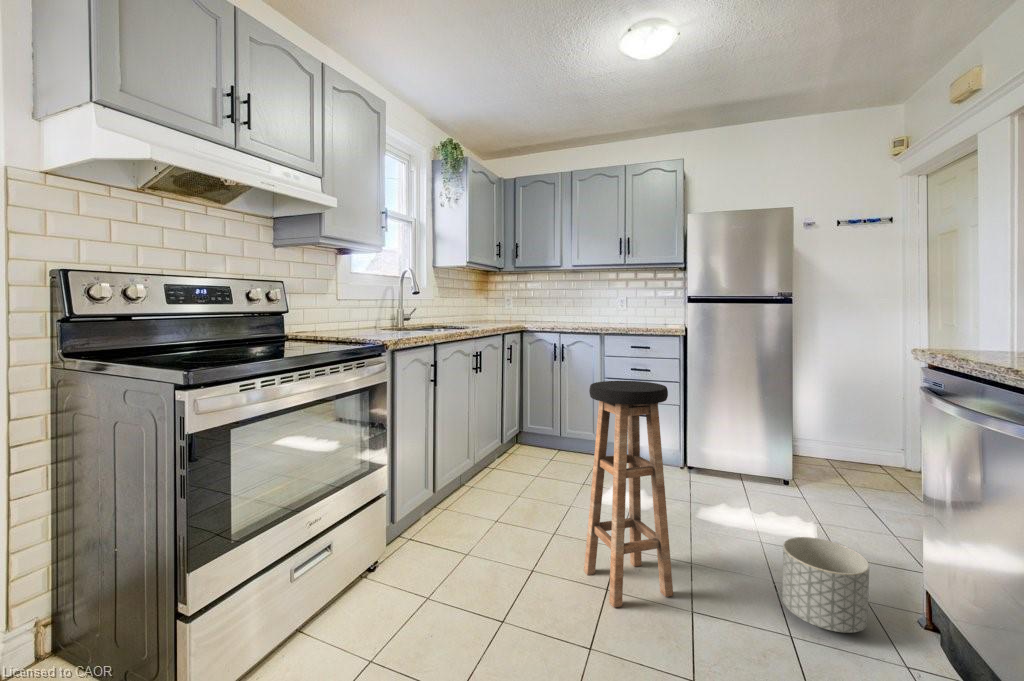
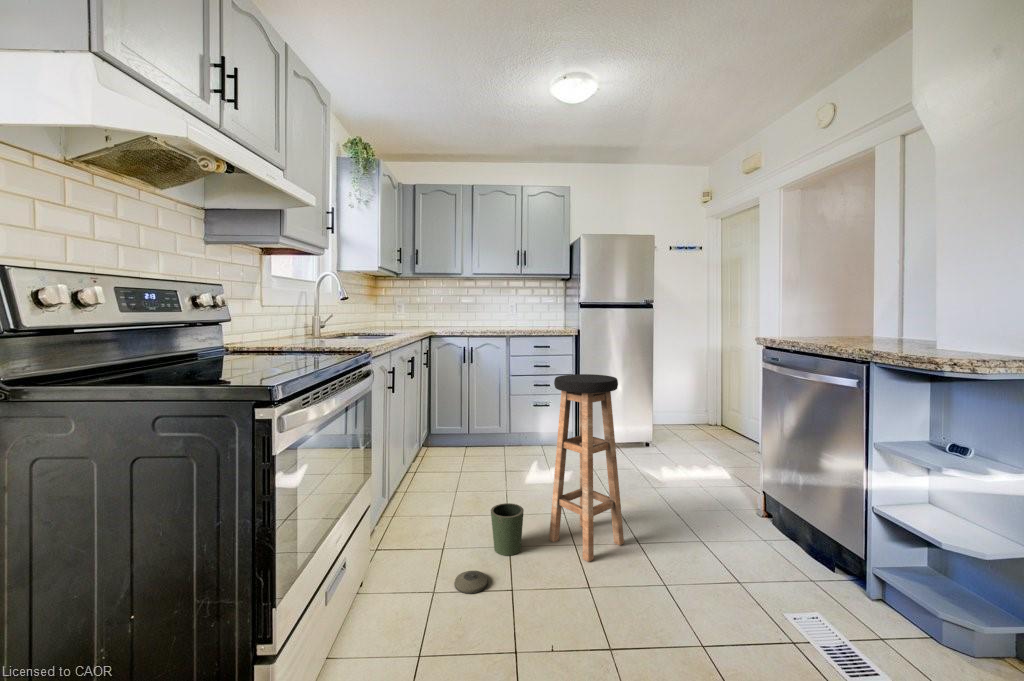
trash can: none [454,520,550,611] -> present [454,503,524,594]
planter: present [782,537,869,633] -> none [694,481,751,543]

